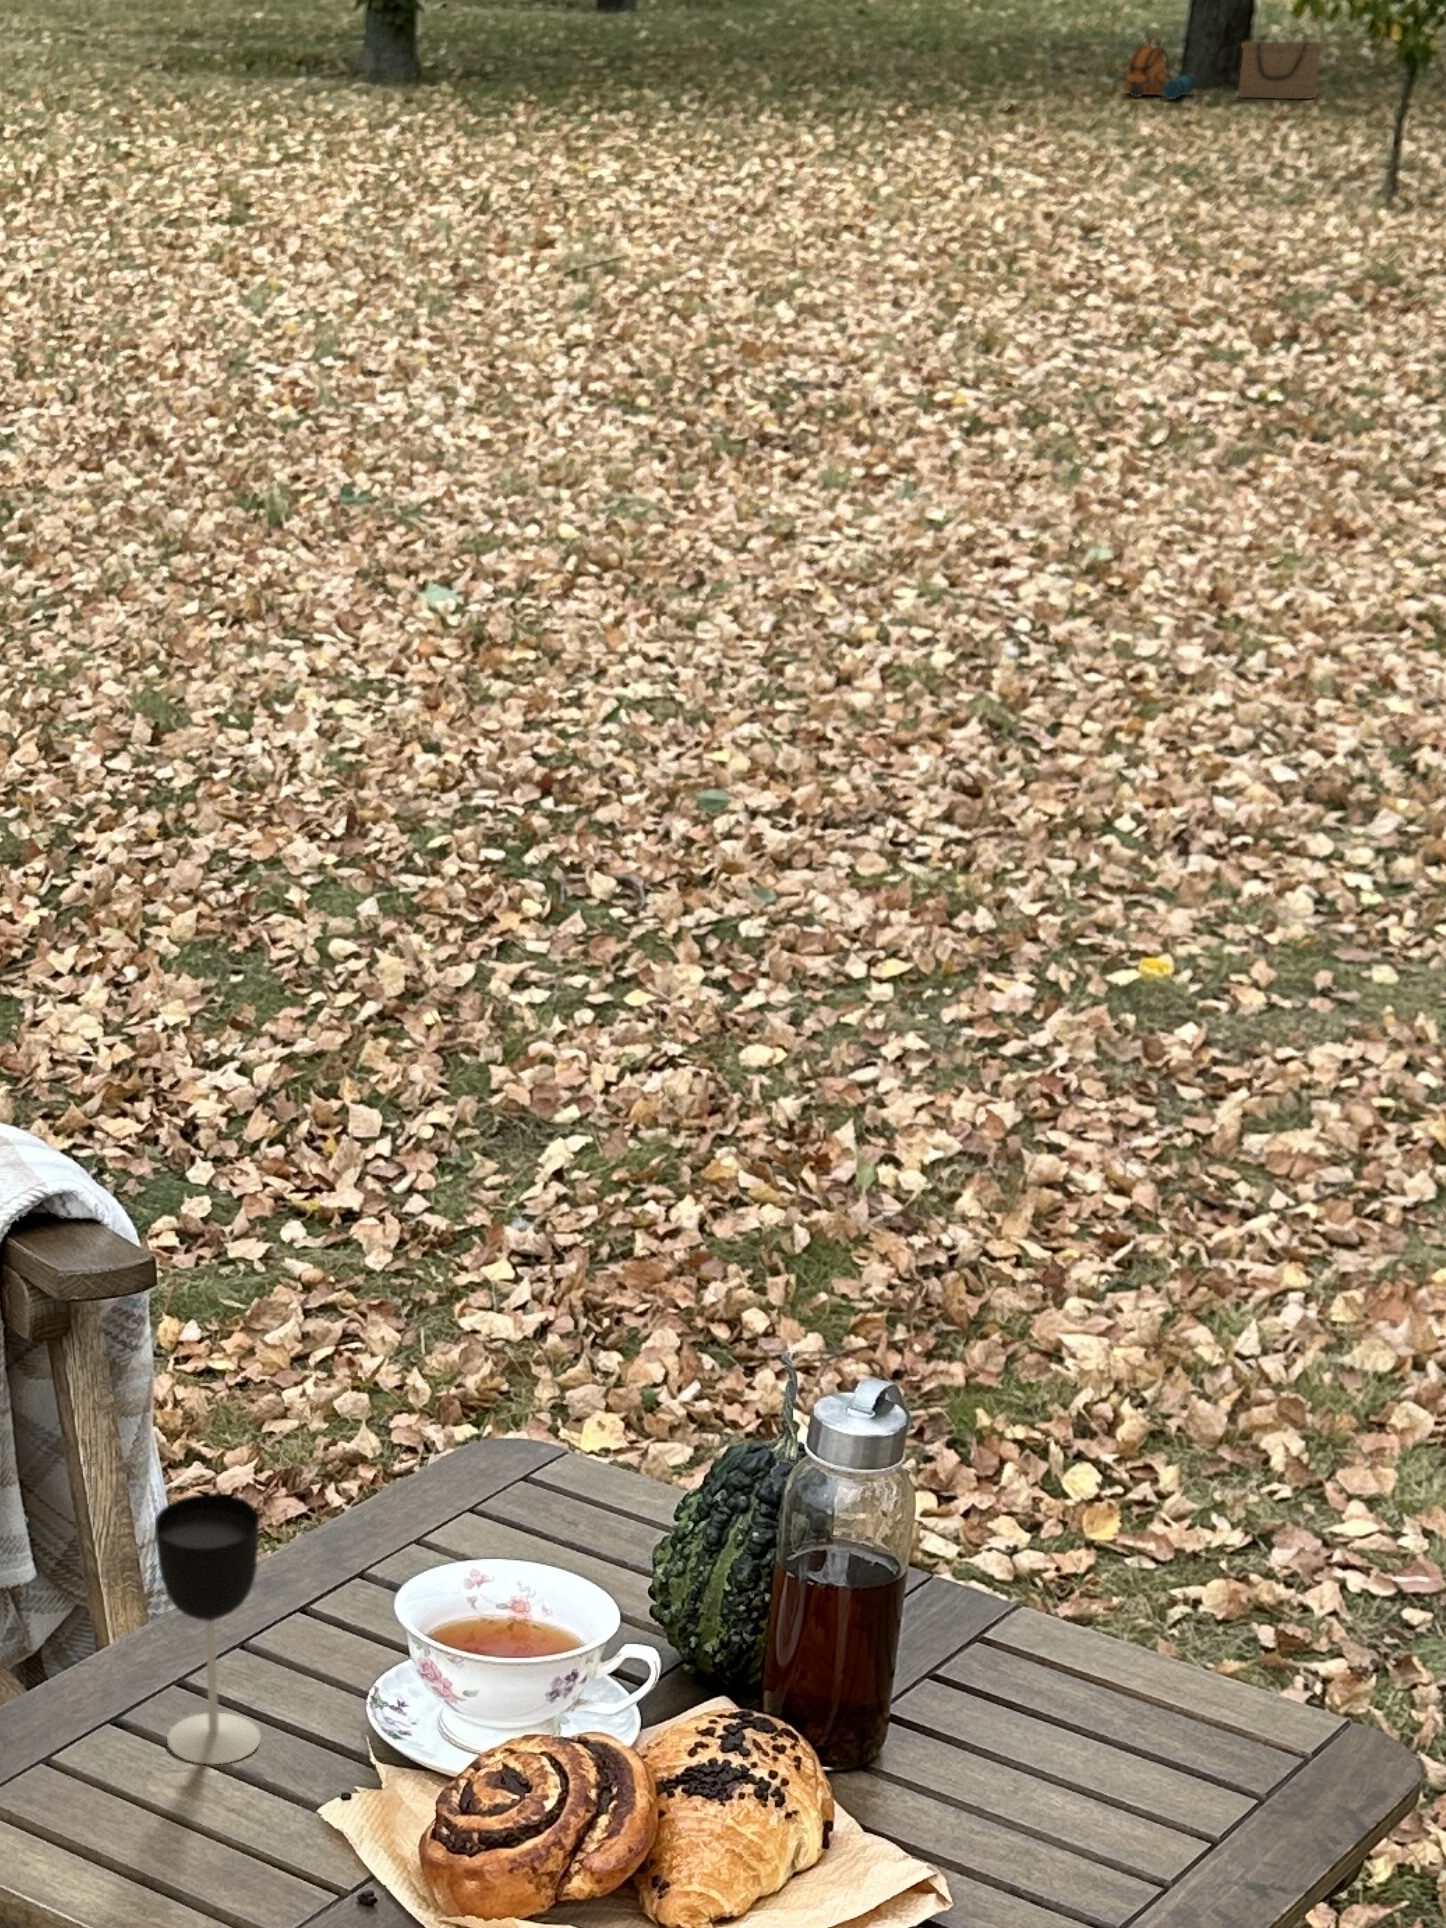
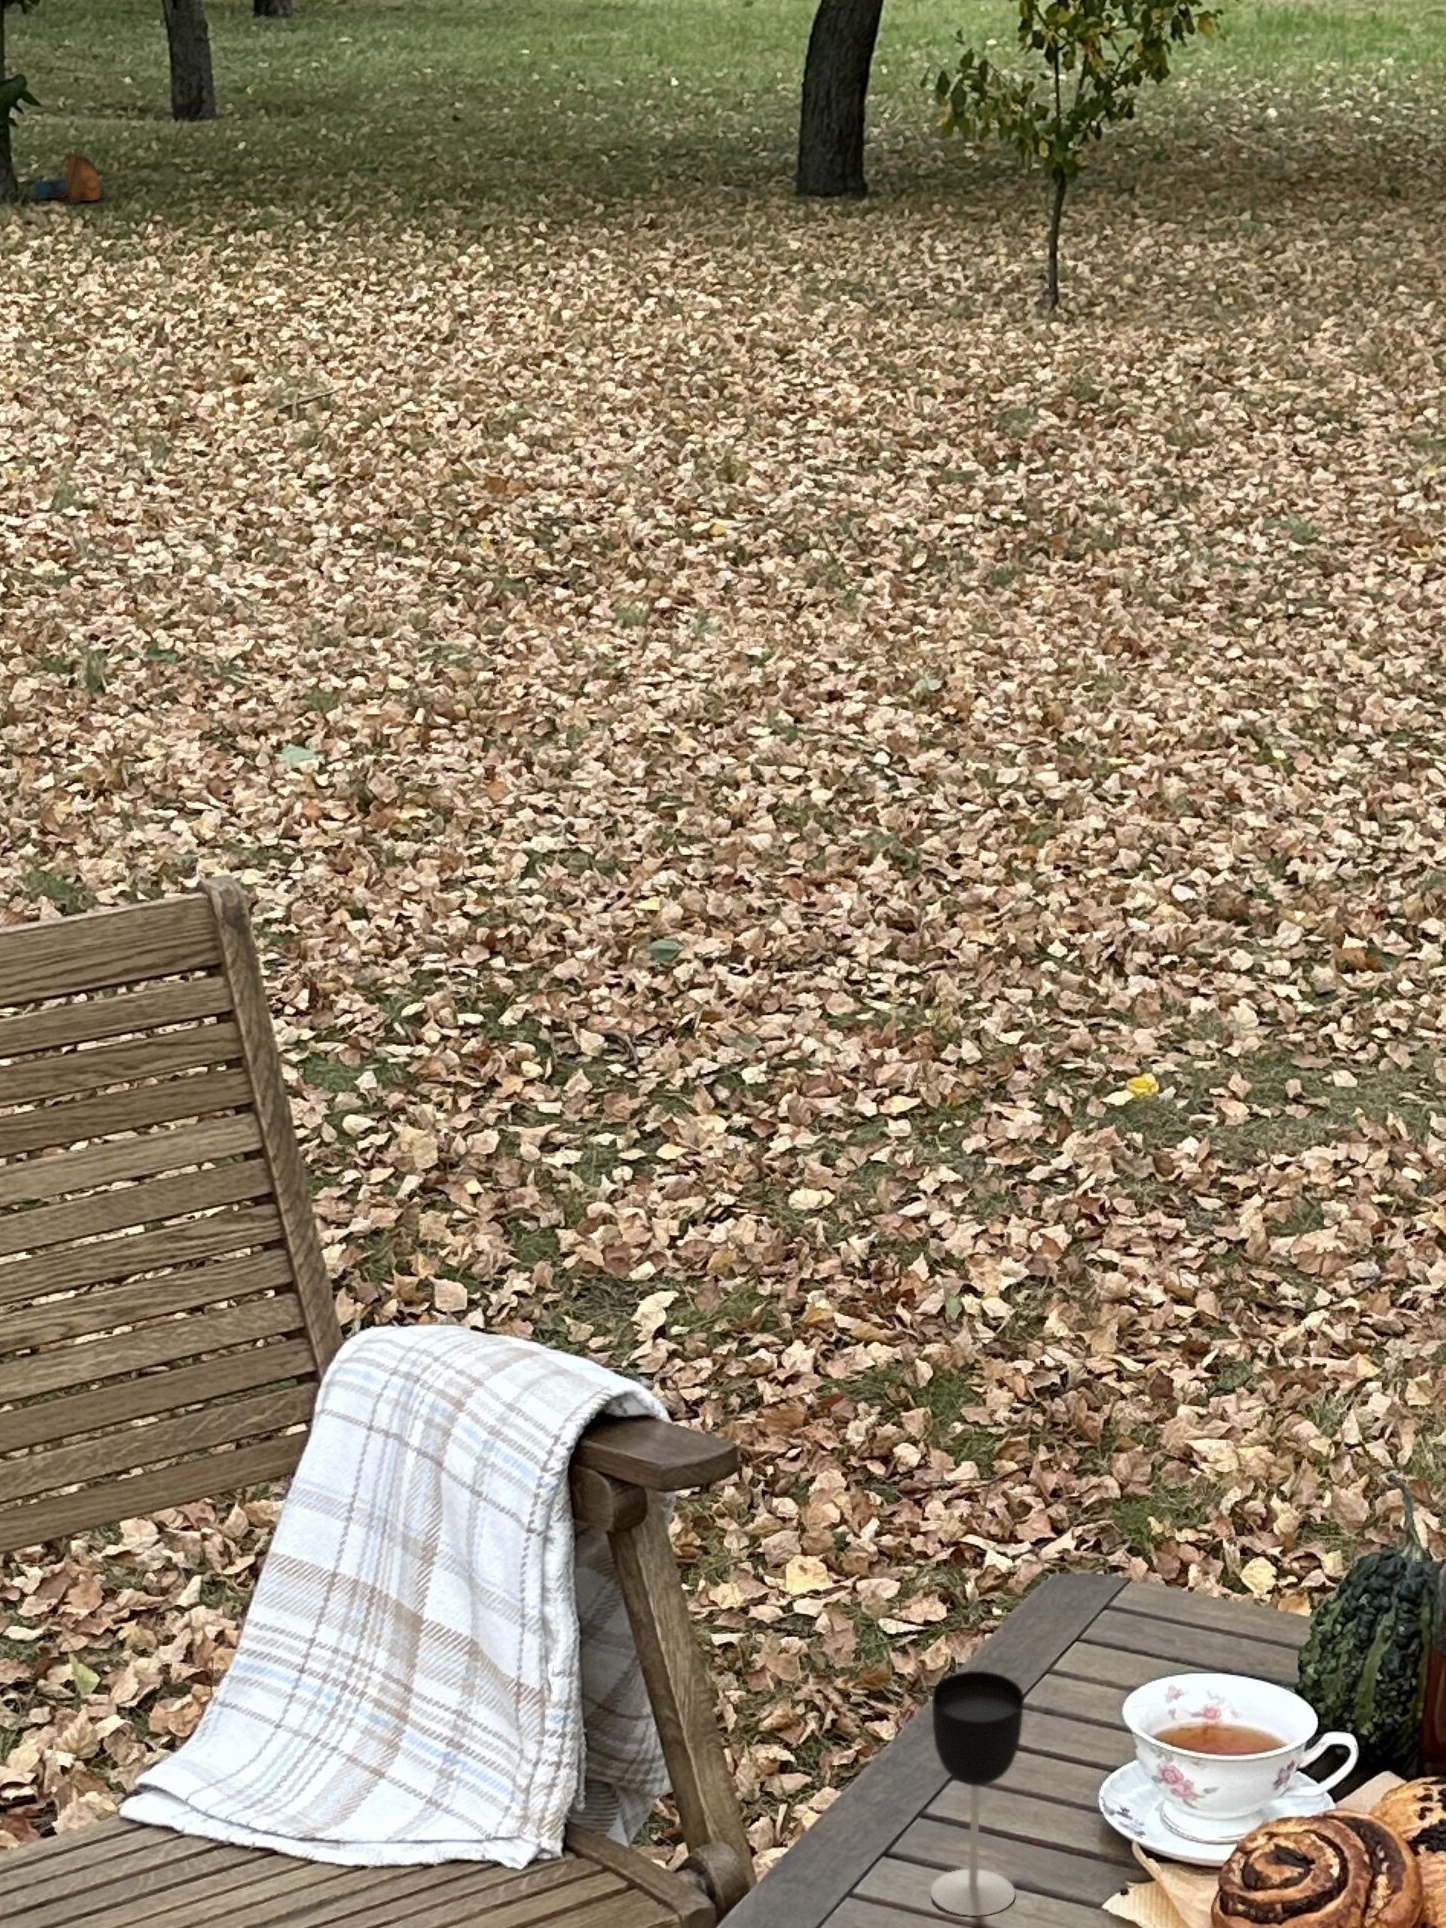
backpack: present [1124,39,1196,99] -> present [34,148,104,202]
basket: present [1238,41,1324,99] -> none [862,165,940,219]

